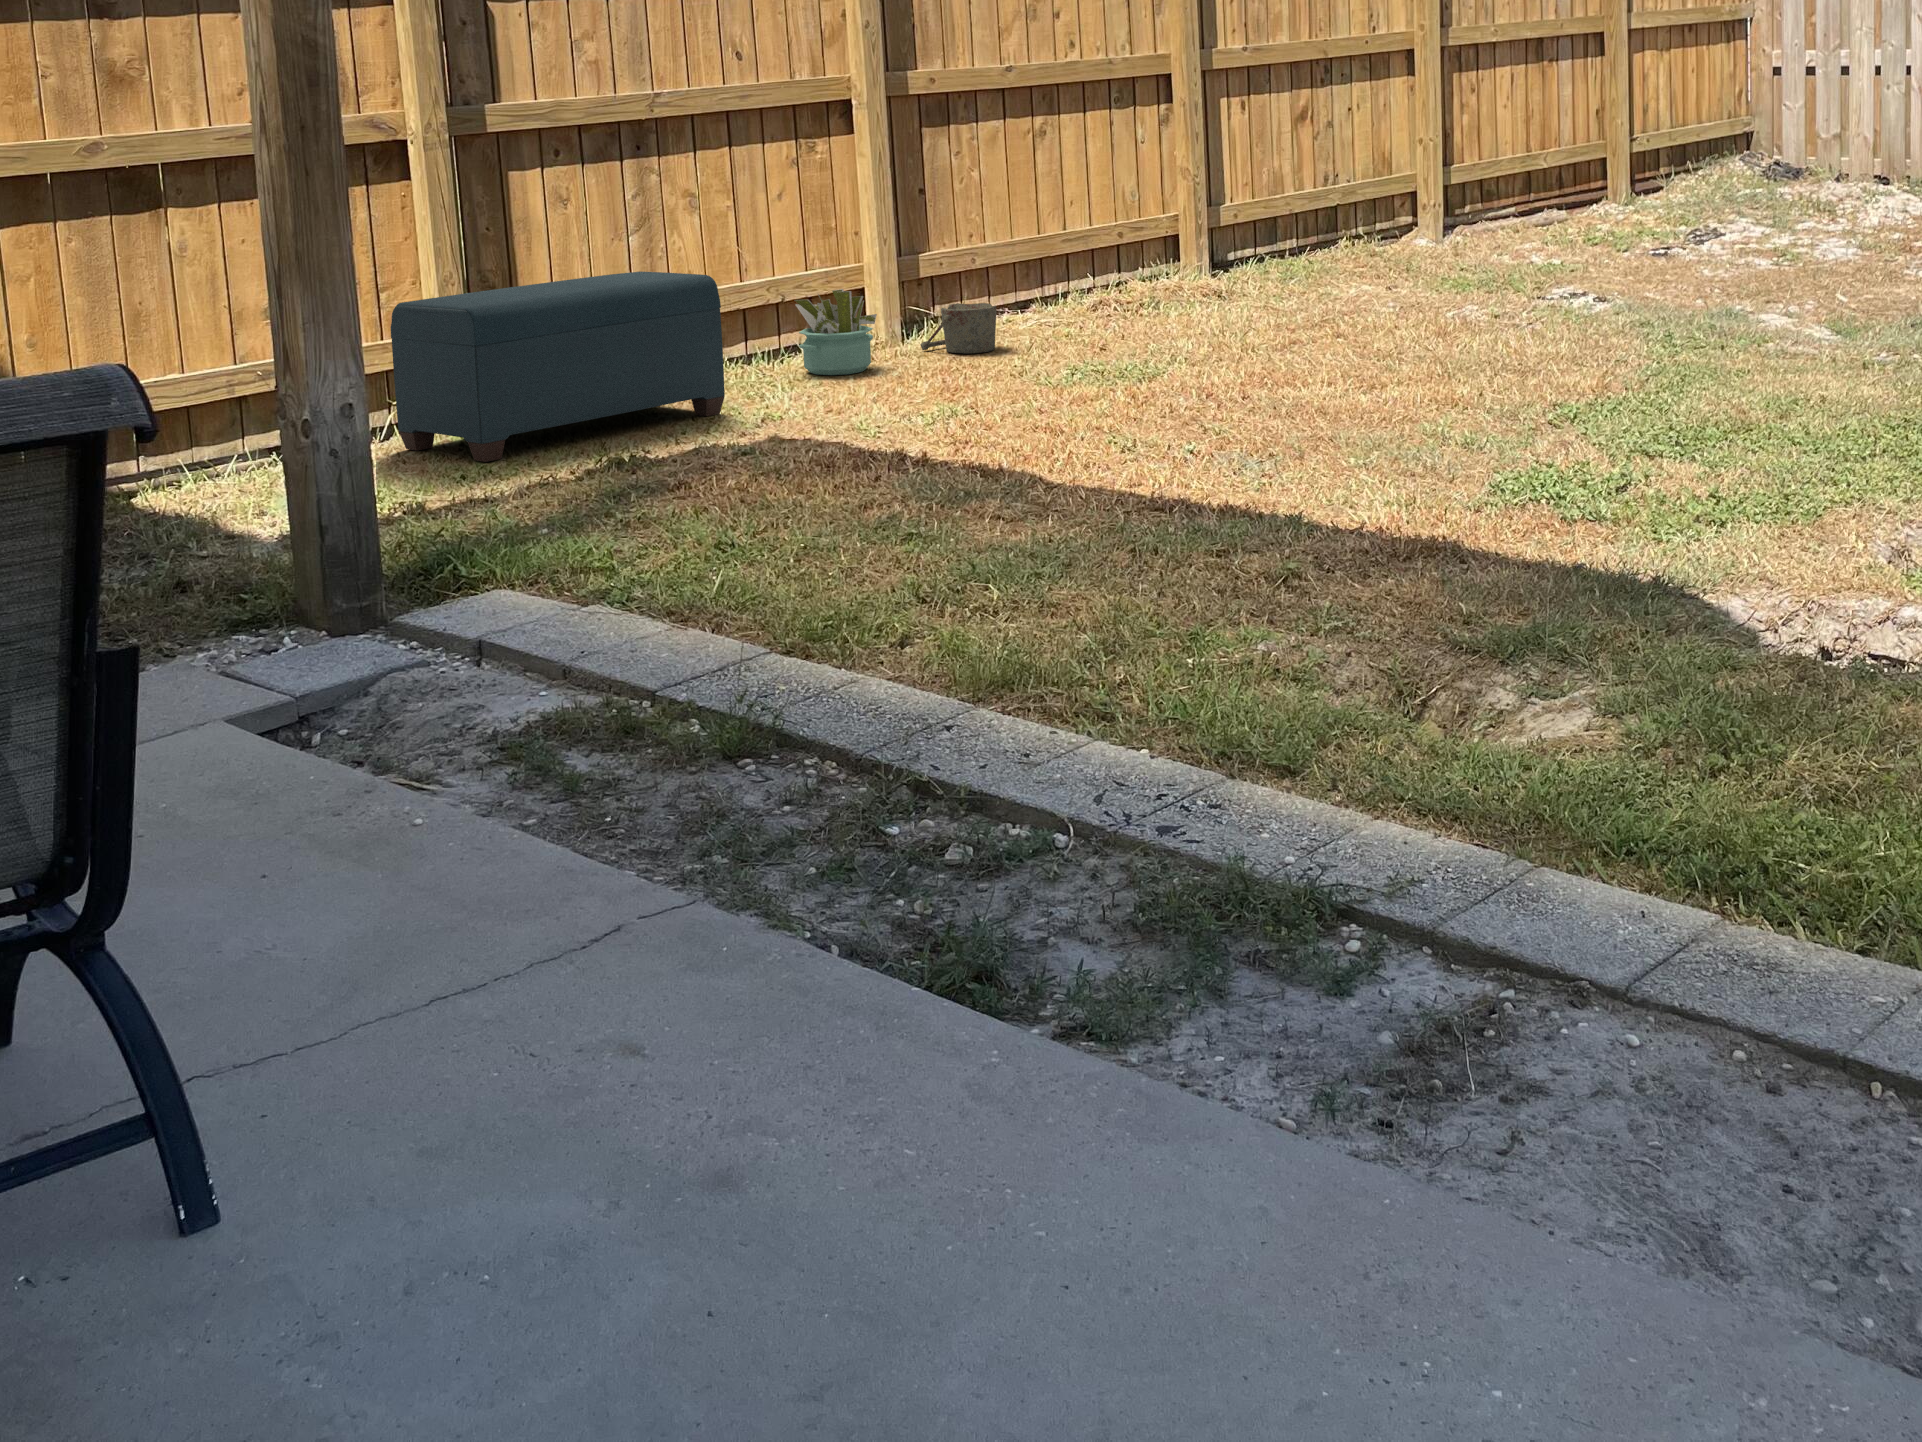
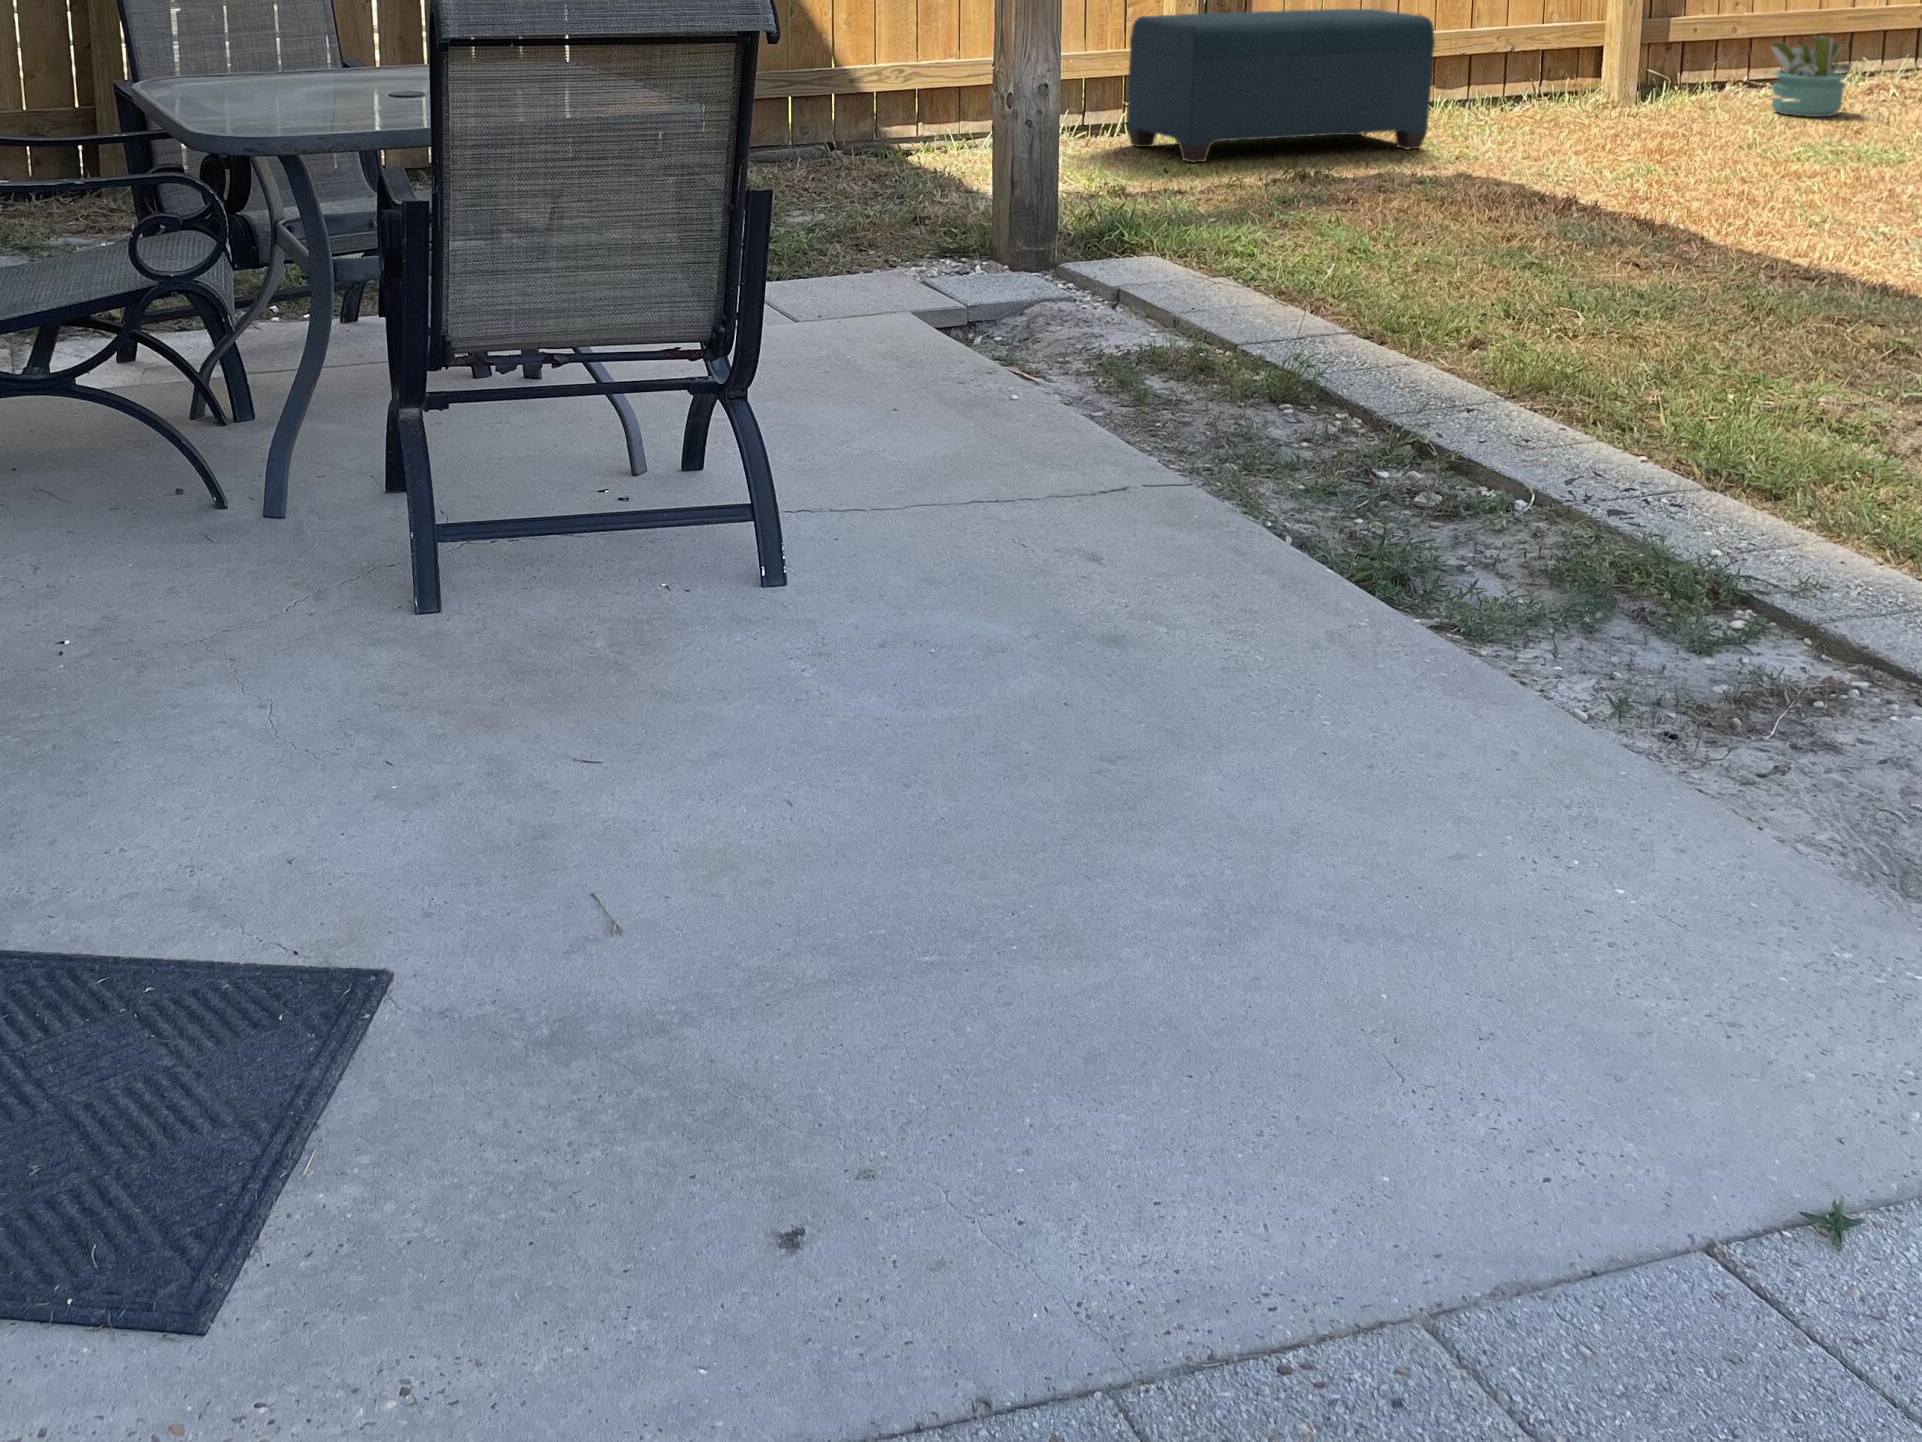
decorative plant: present [795,289,877,375] -> present [1772,36,1852,117]
bucket: present [920,303,997,353] -> none [1656,72,1744,124]

